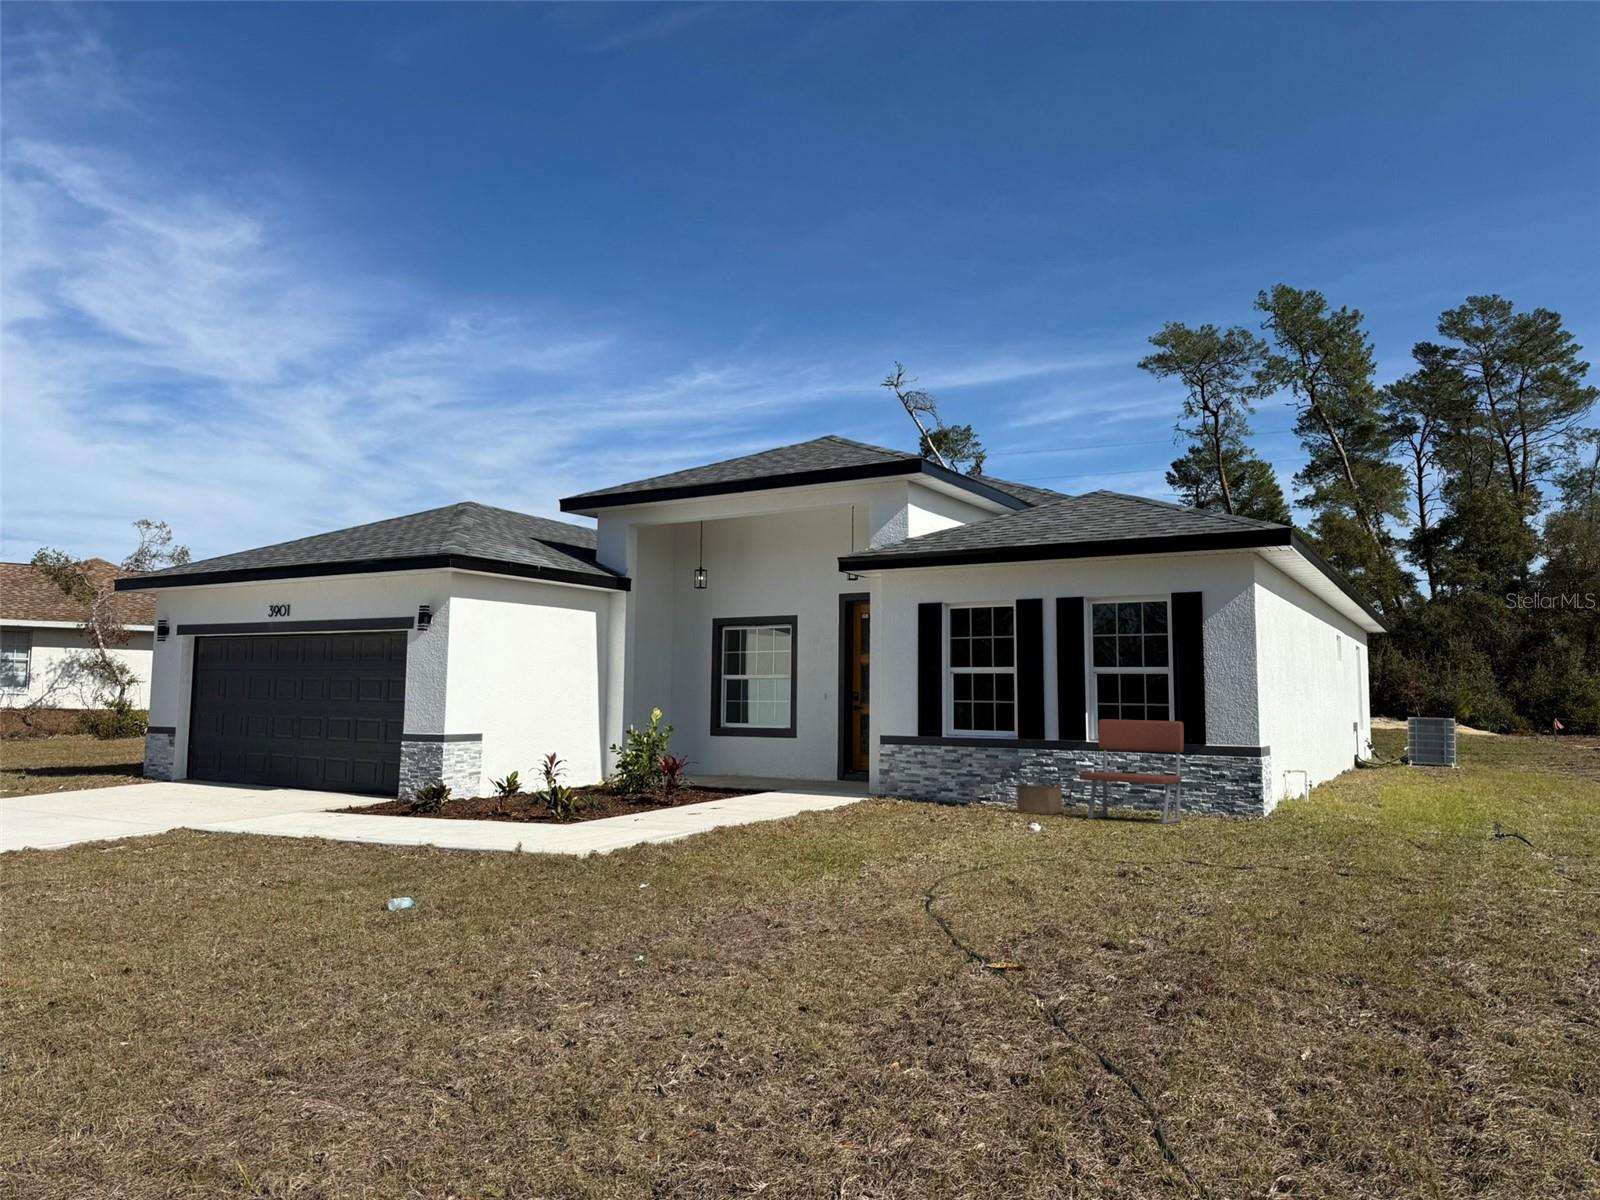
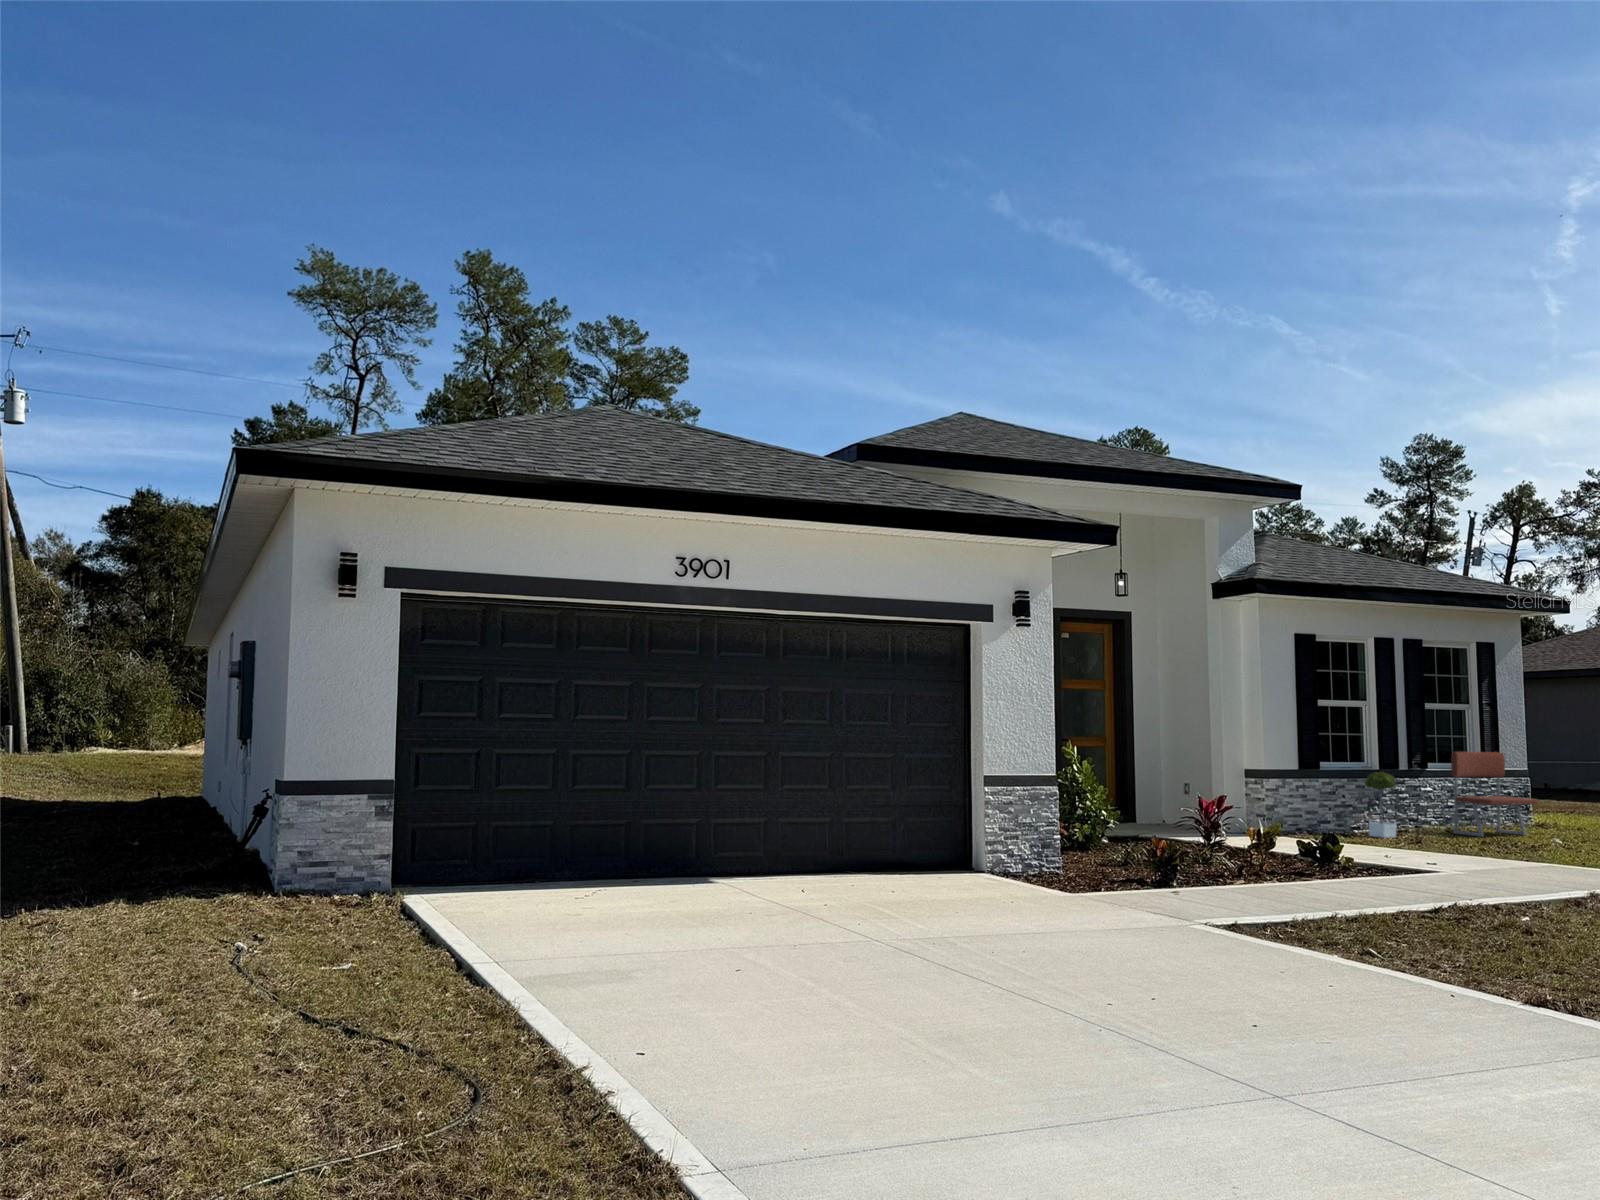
potted tree: none [976,738,1007,811] -> present [1365,772,1396,838]
storage bin: present [1017,784,1063,815] -> none [1399,810,1445,838]

